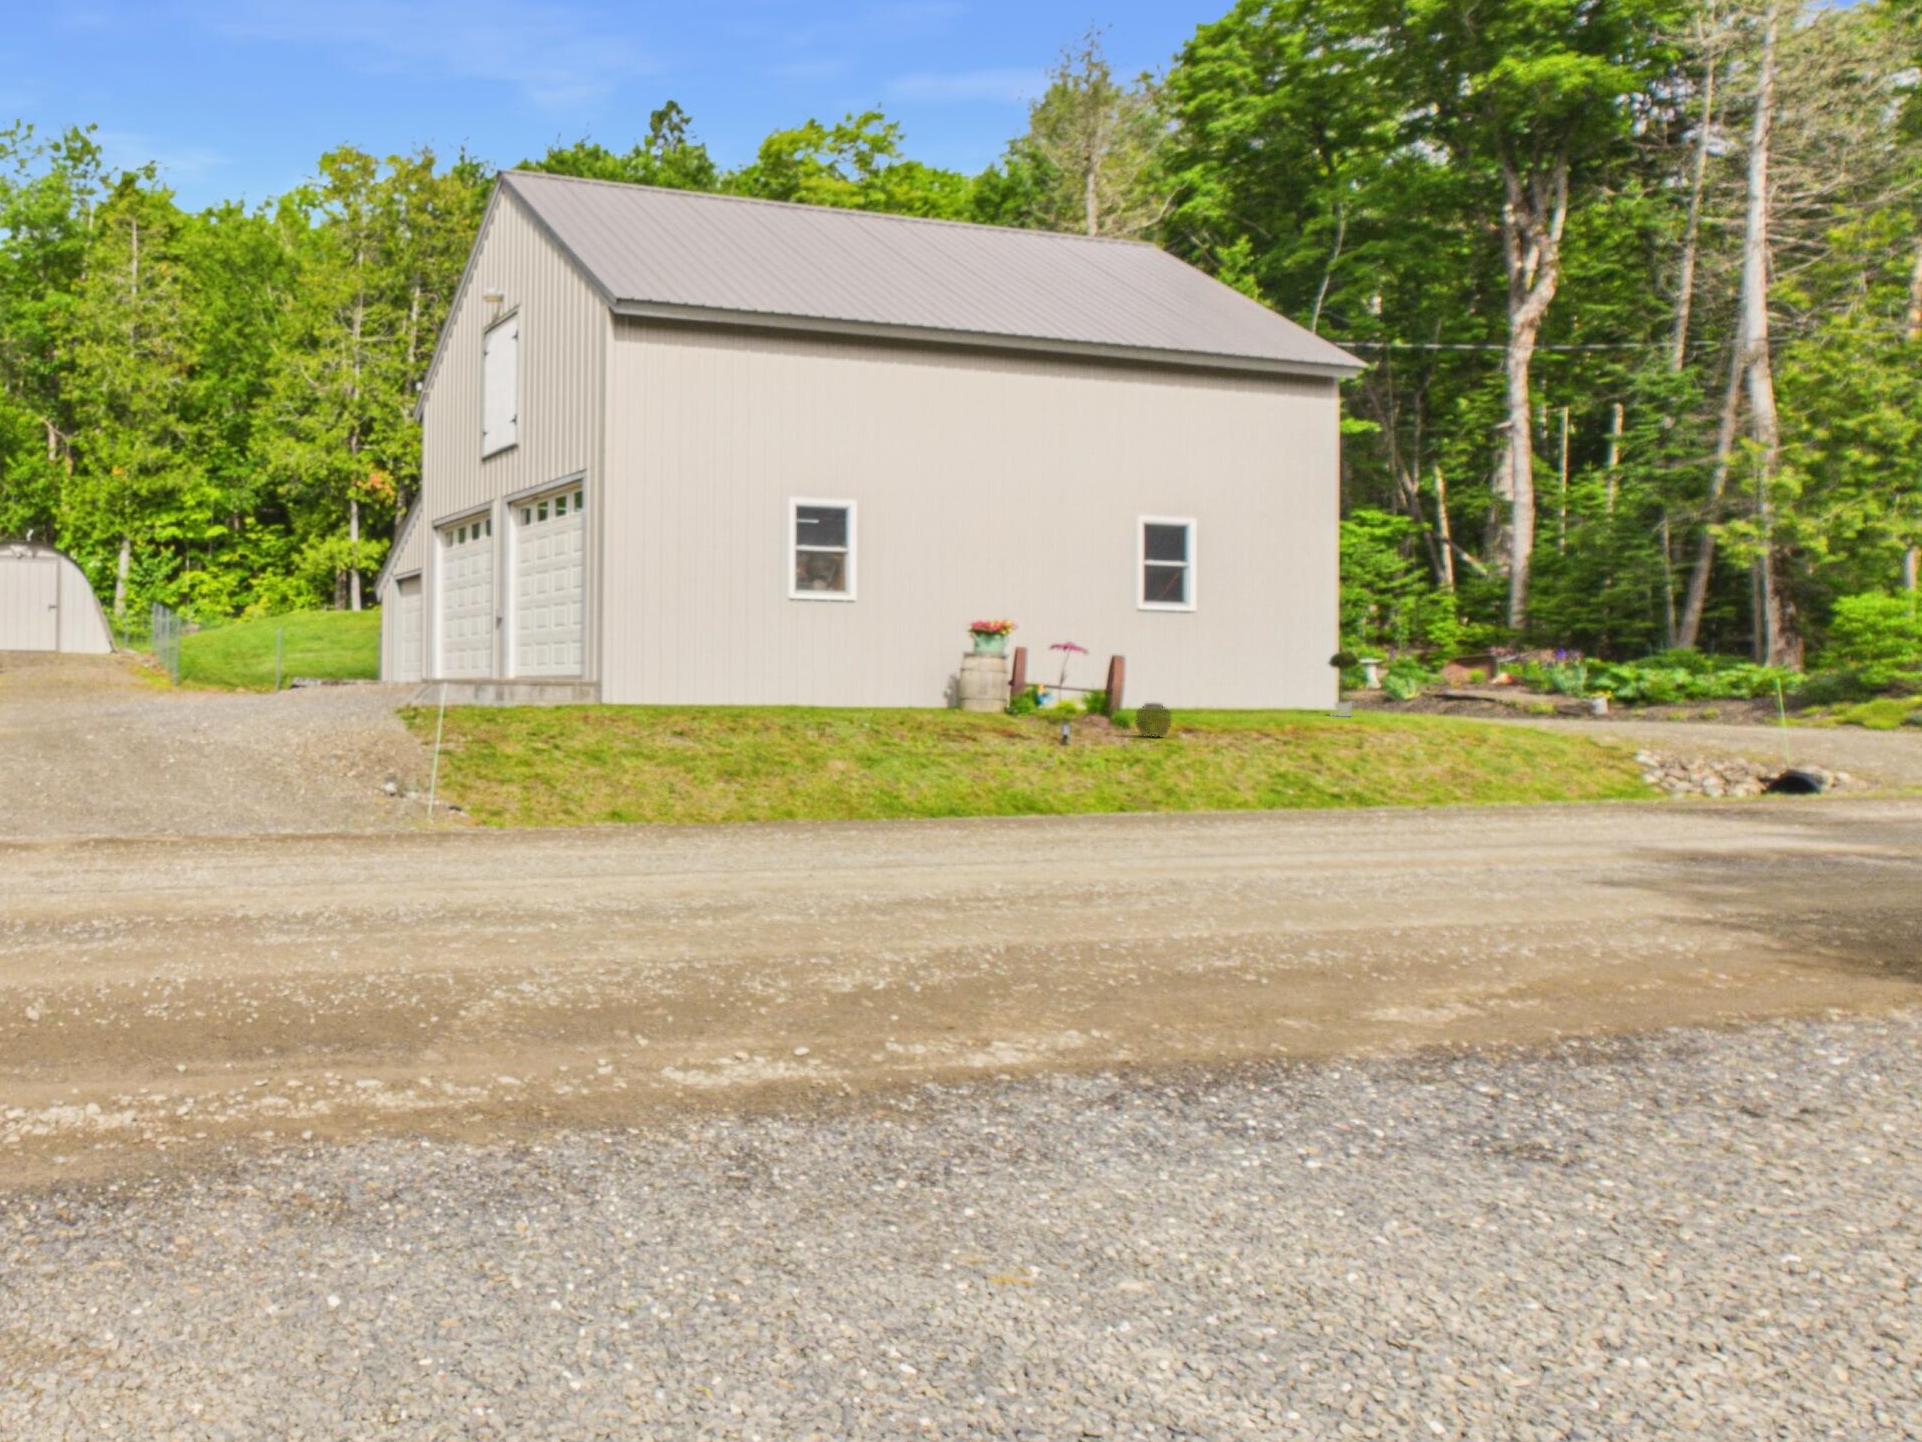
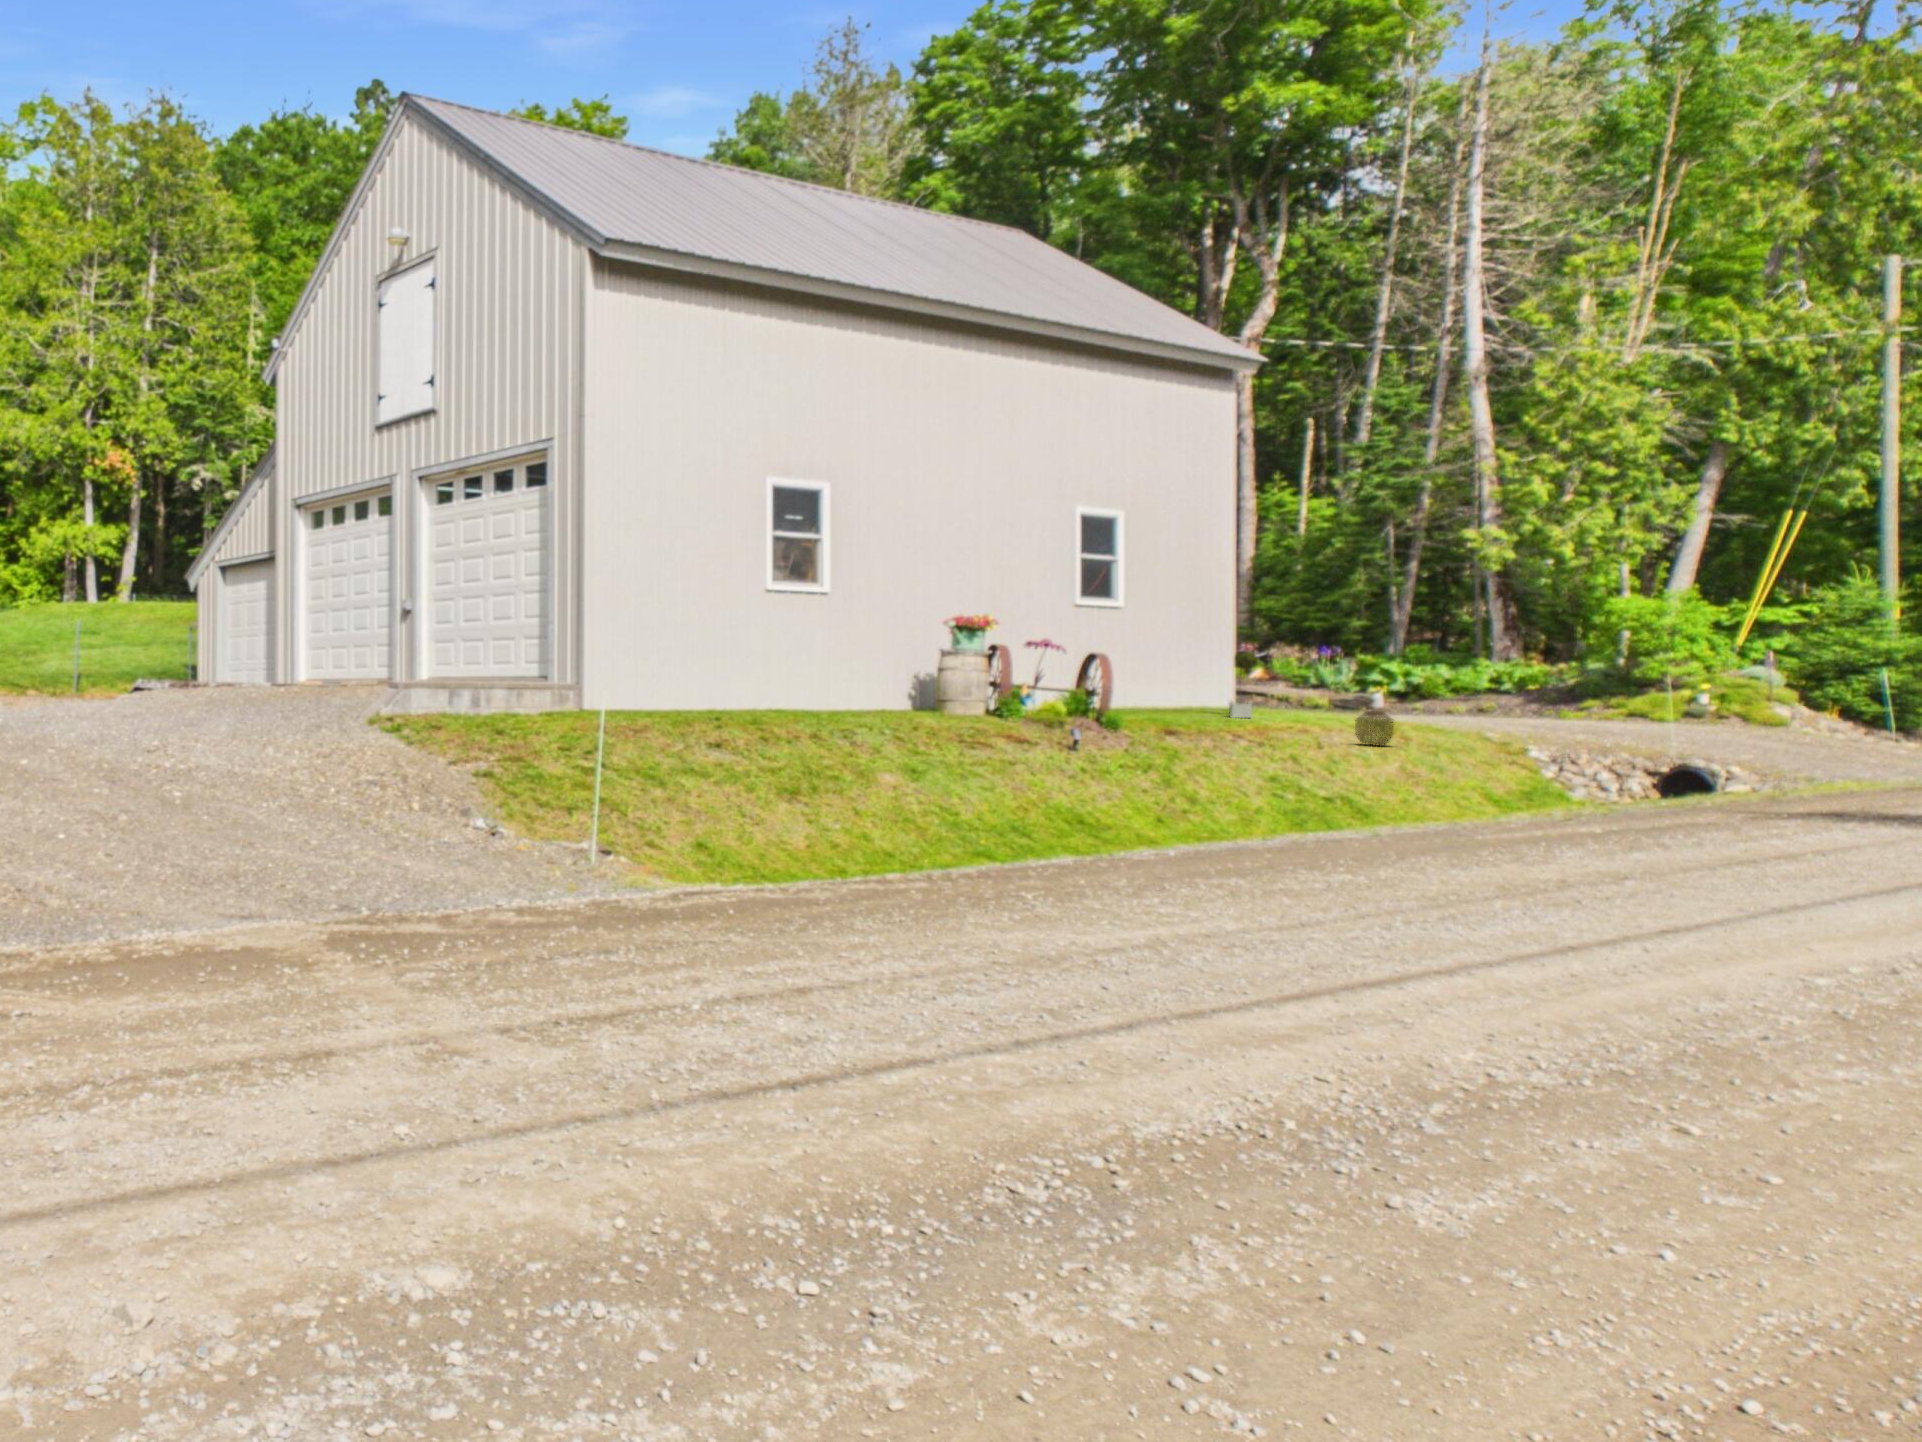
woven basket: present [1136,703,1171,737] -> present [1355,711,1394,746]

